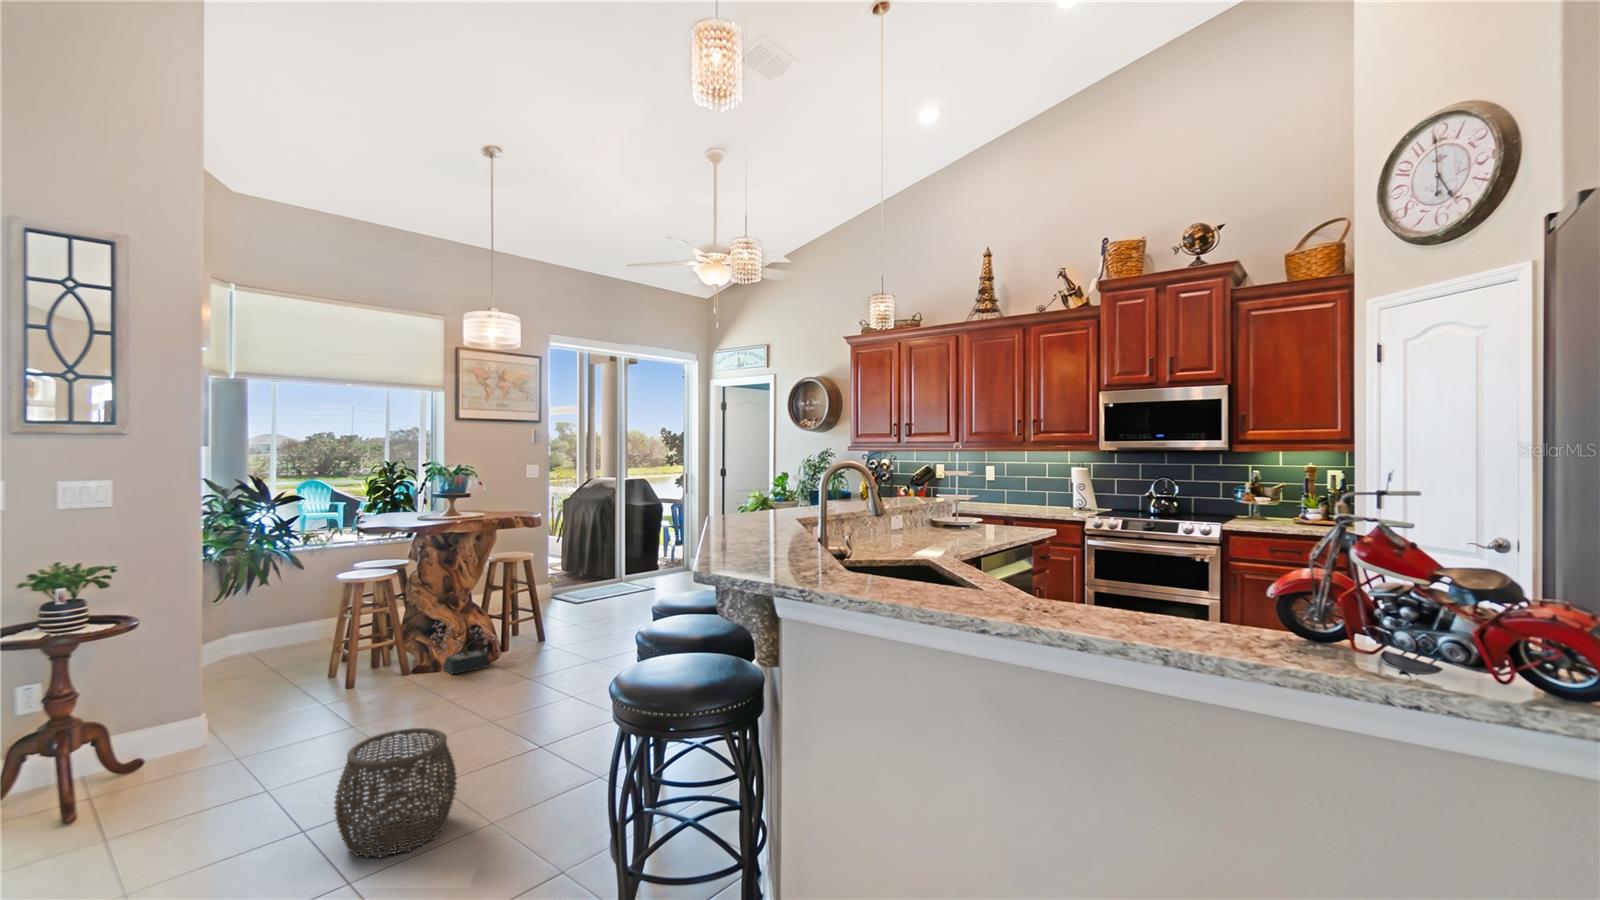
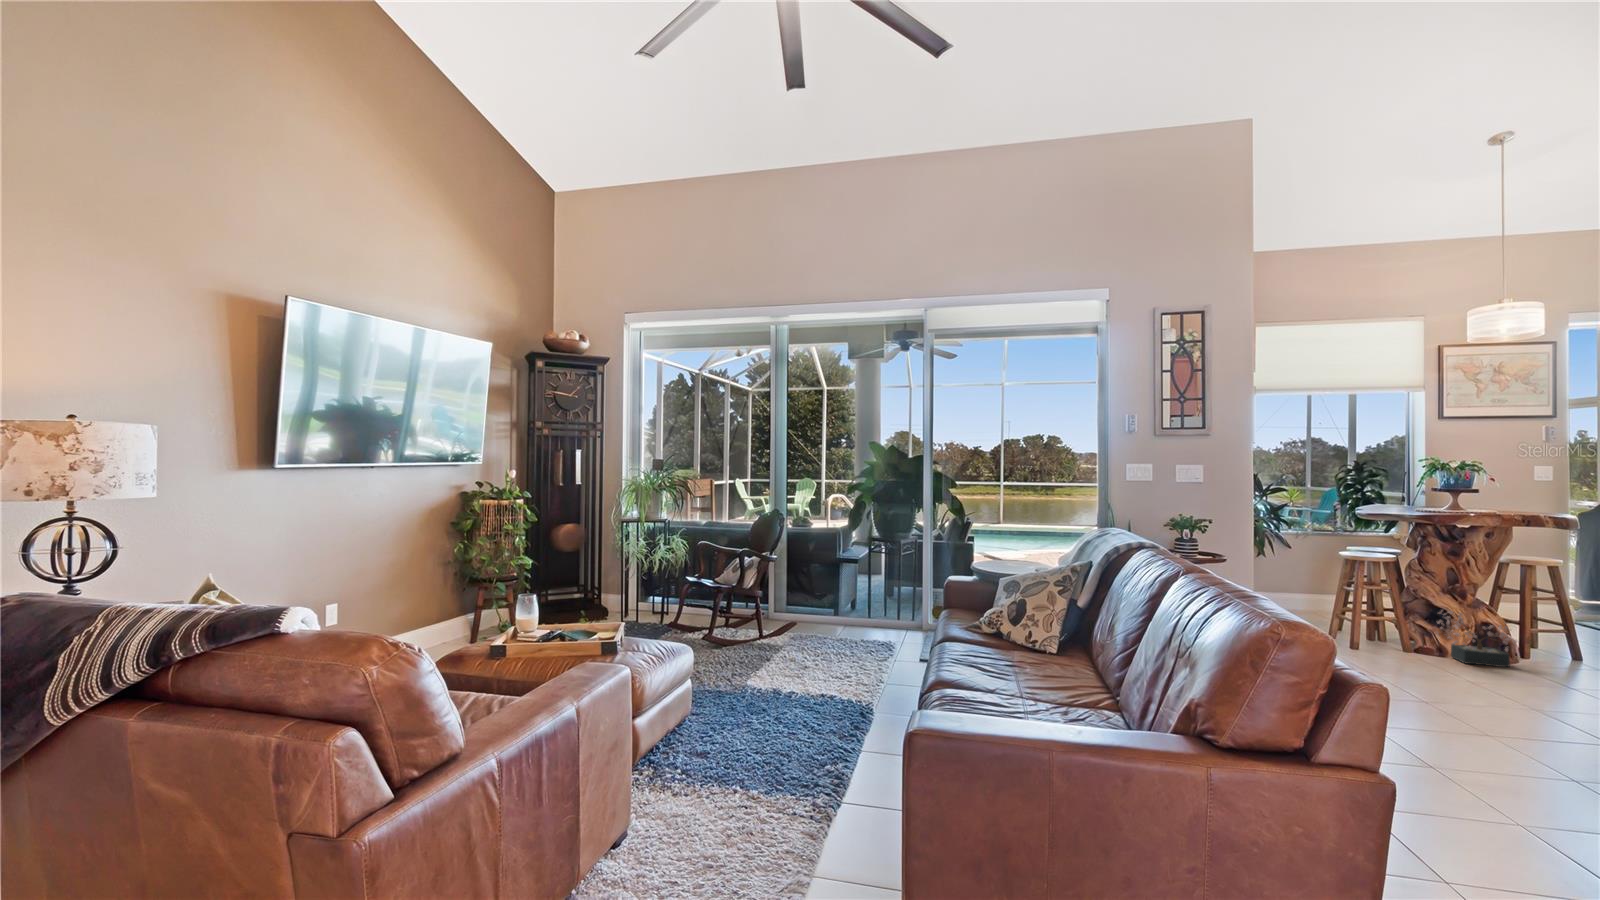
woven basket: present [334,728,457,857] -> none [1416,676,1543,780]

